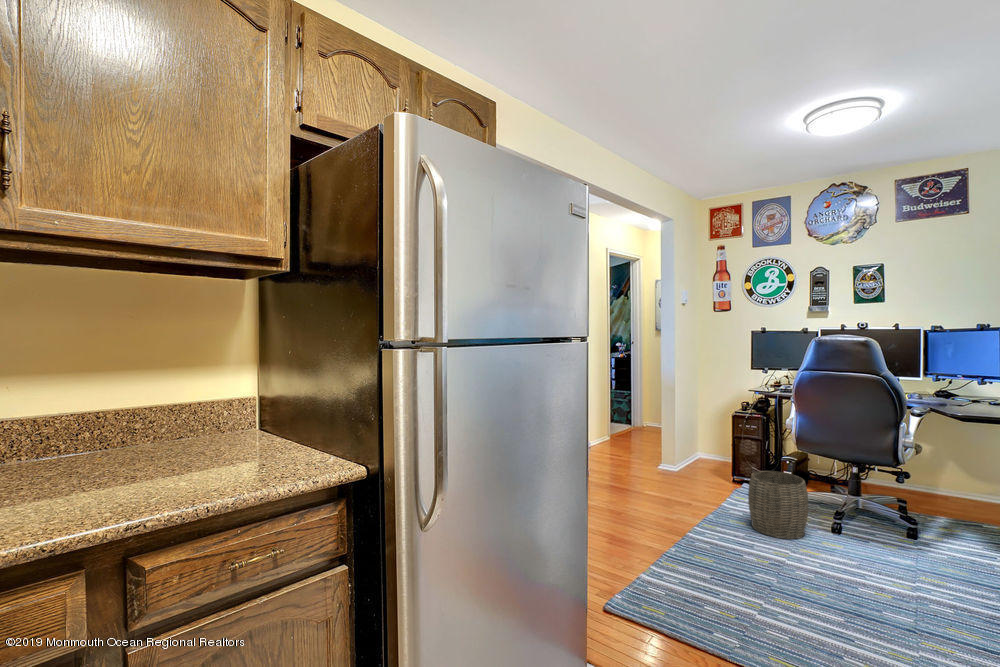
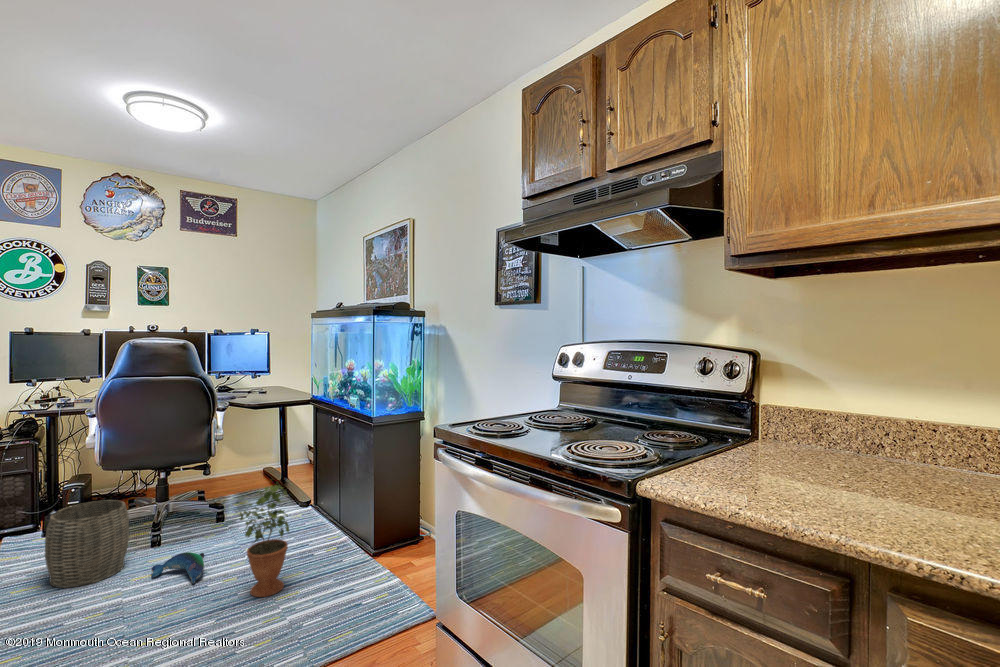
potted plant: none [880,504,949,638] -> present [239,482,289,597]
plush toy: none [816,546,866,580] -> present [151,552,204,584]

